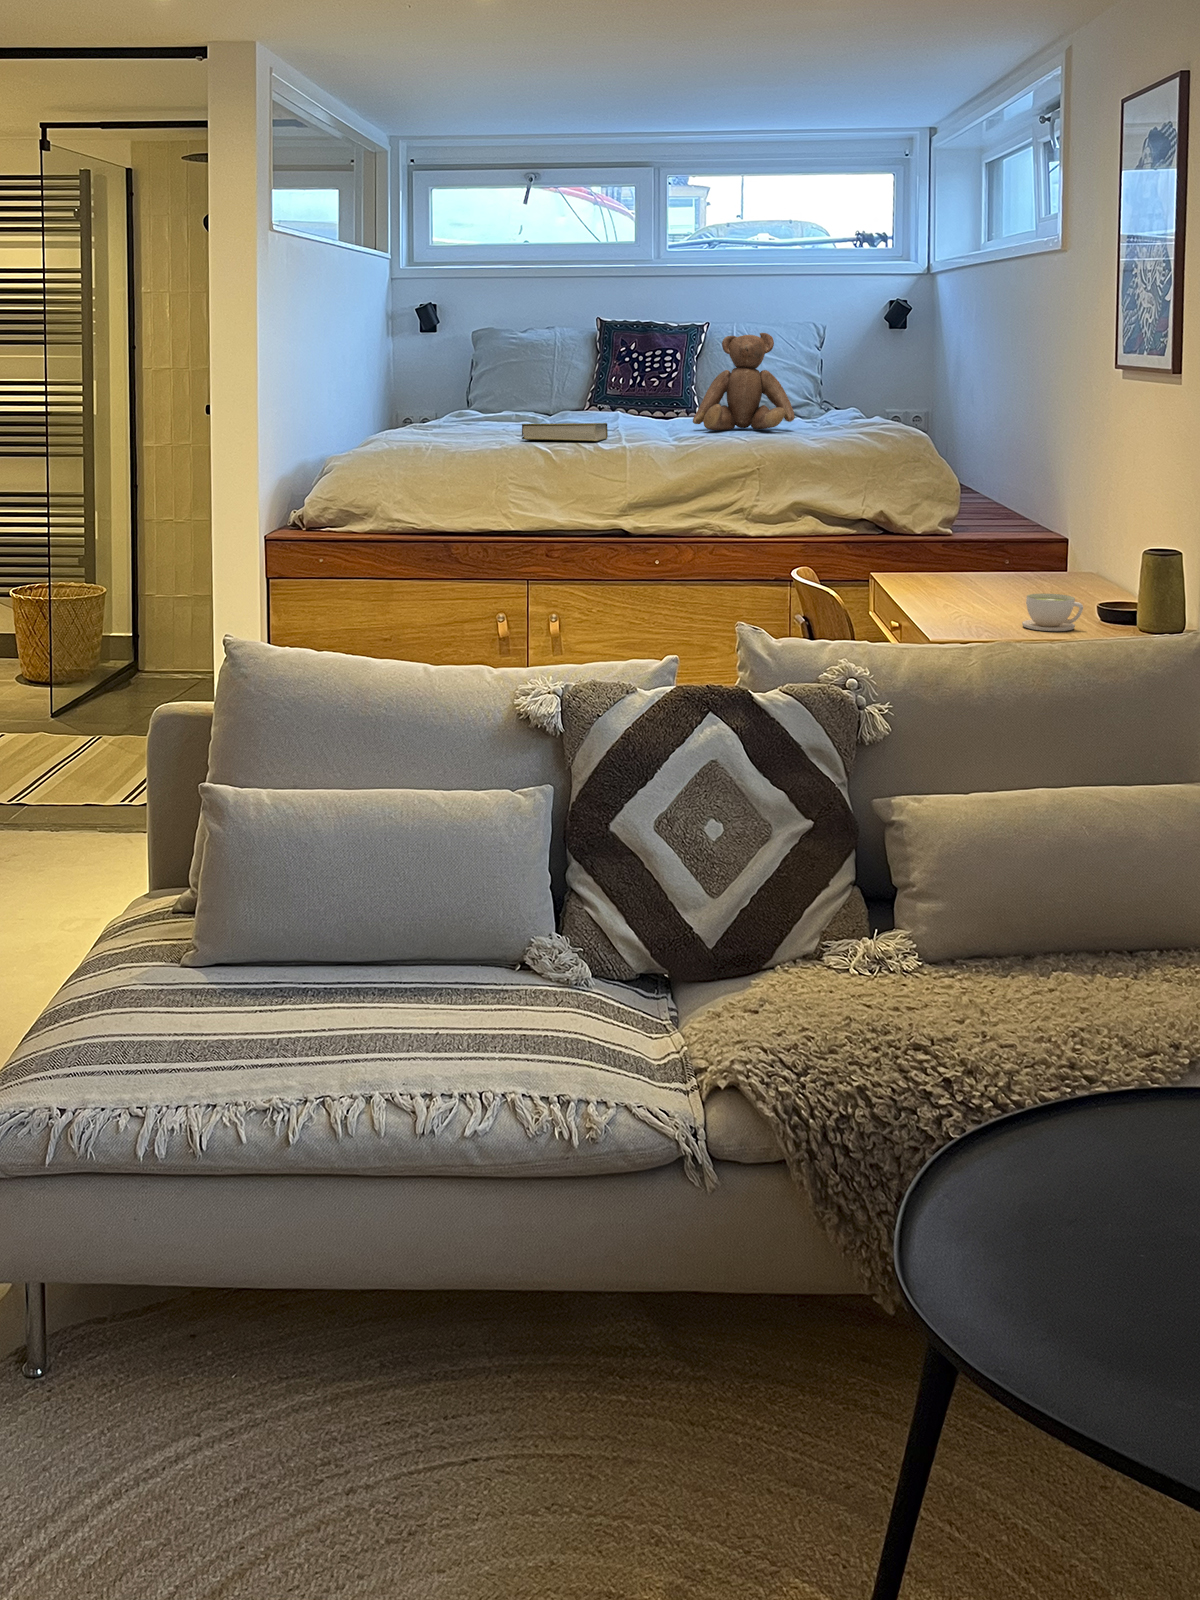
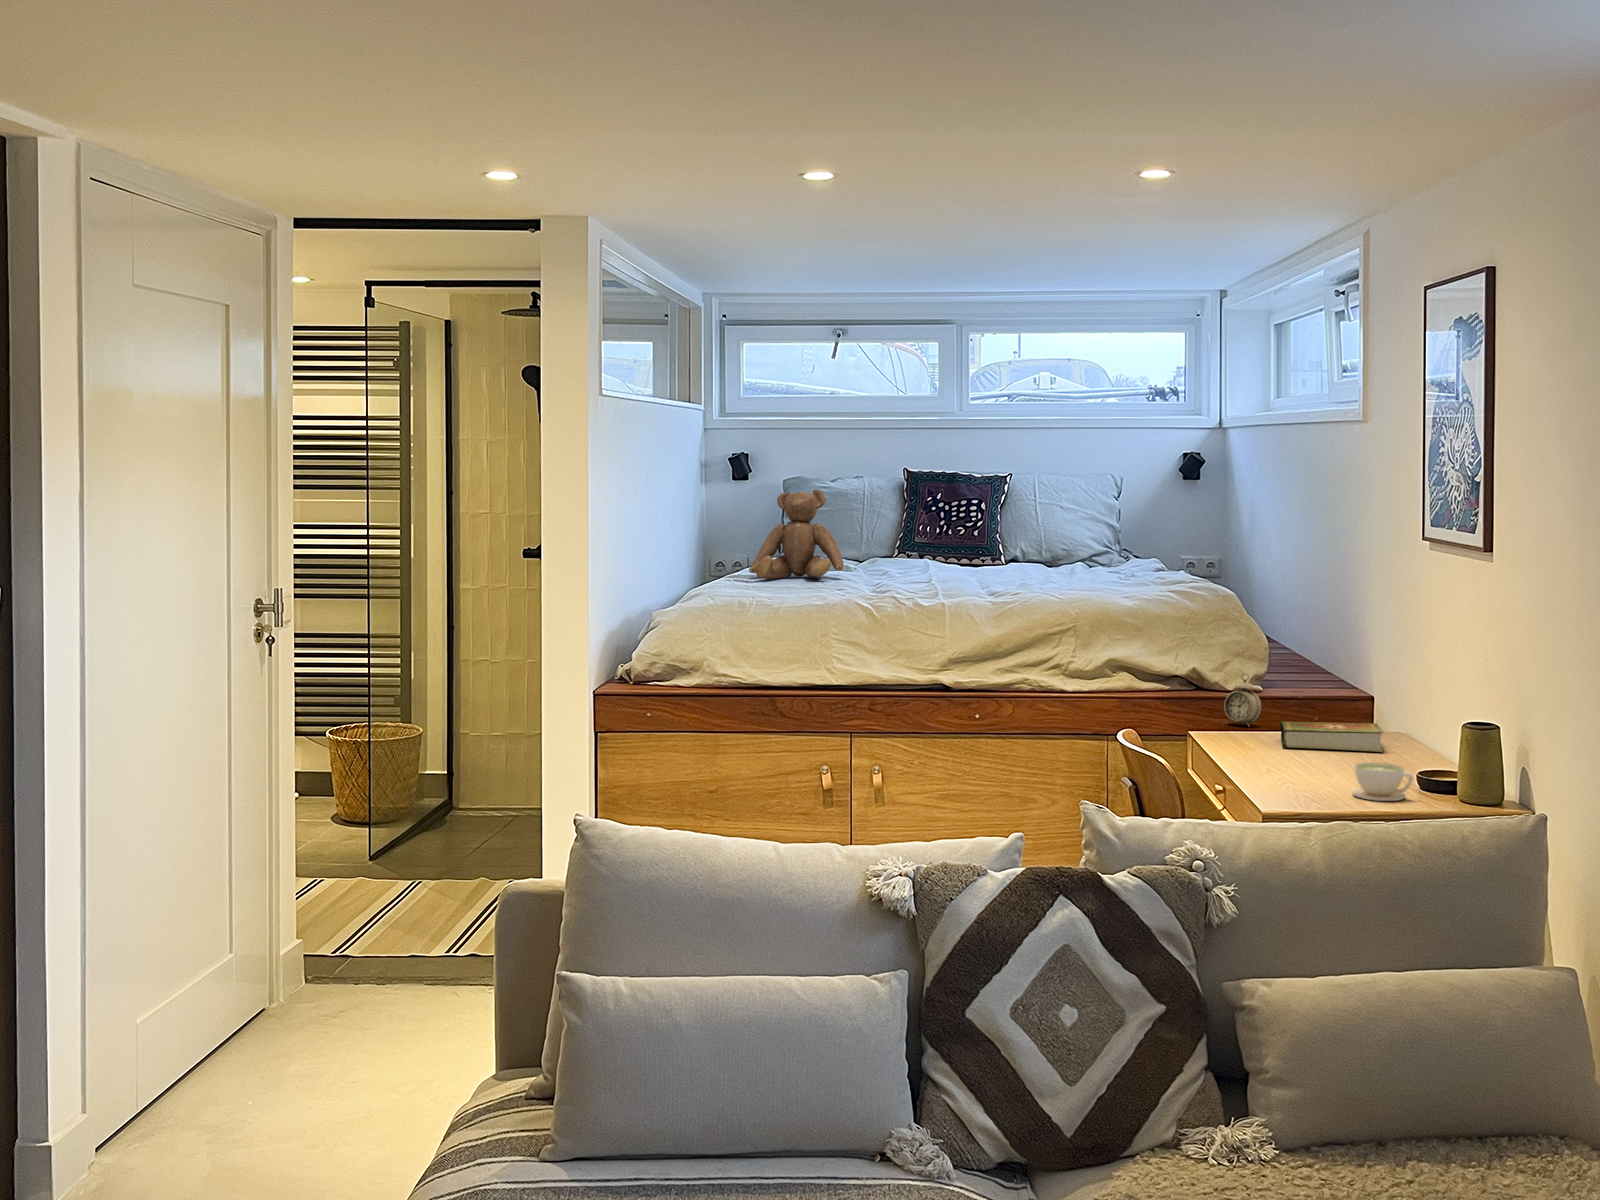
teddy bear: present [693,333,795,430] -> present [749,490,844,579]
book: present [522,423,608,441] -> present [1280,722,1384,753]
alarm clock: none [903,516,940,570] -> present [1224,673,1261,727]

